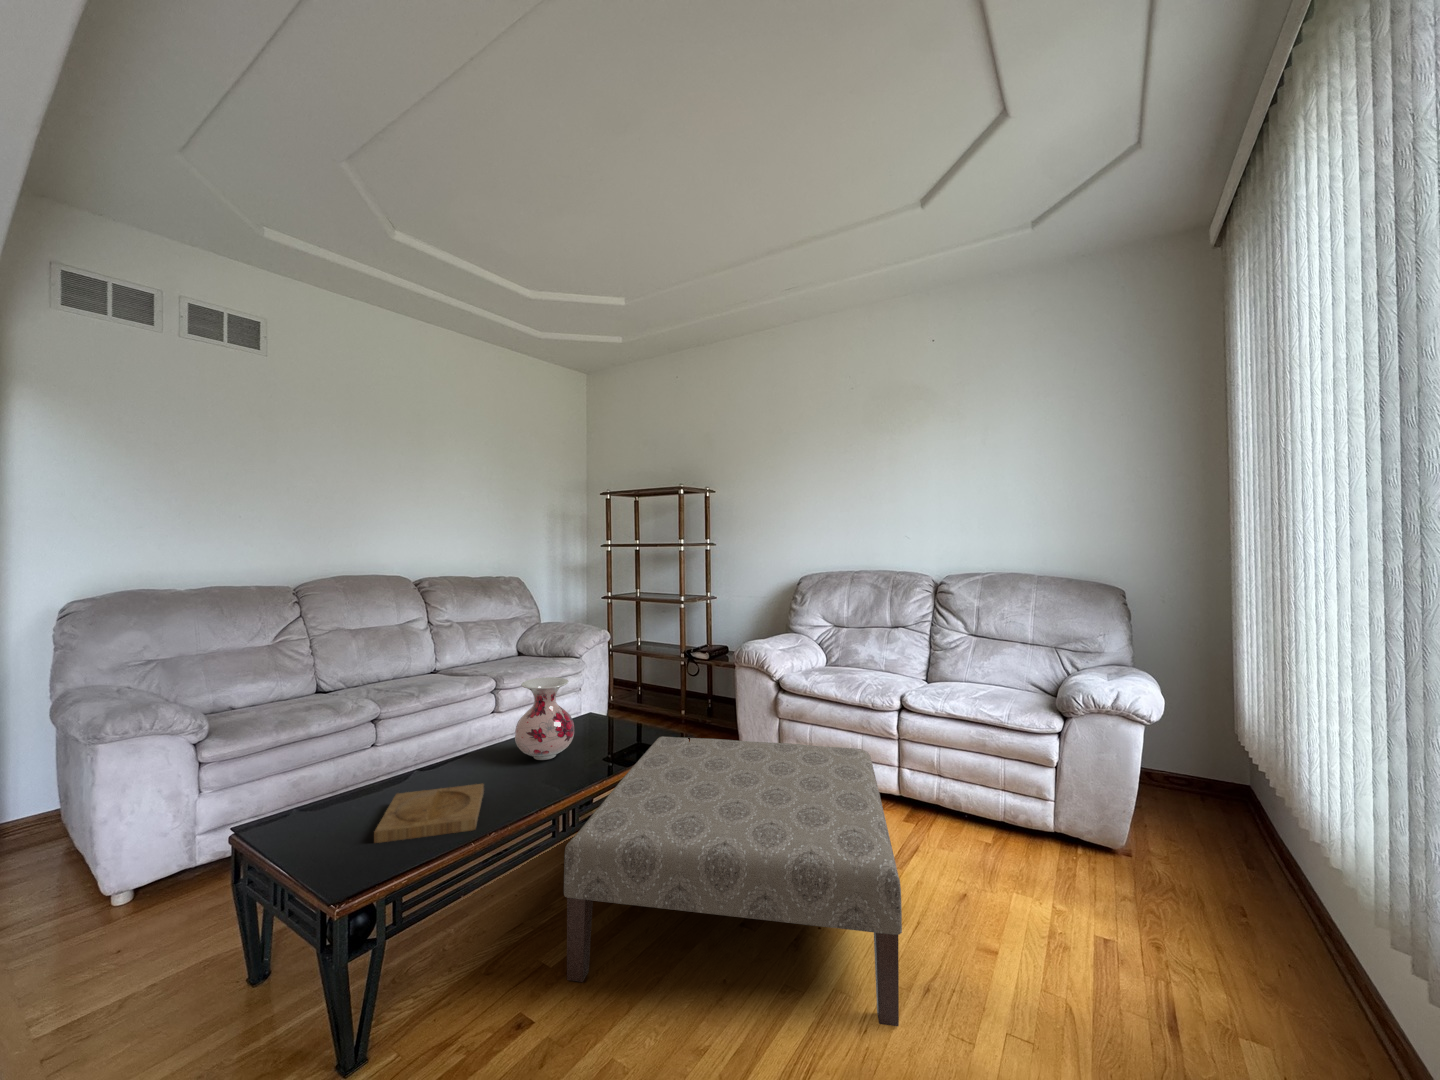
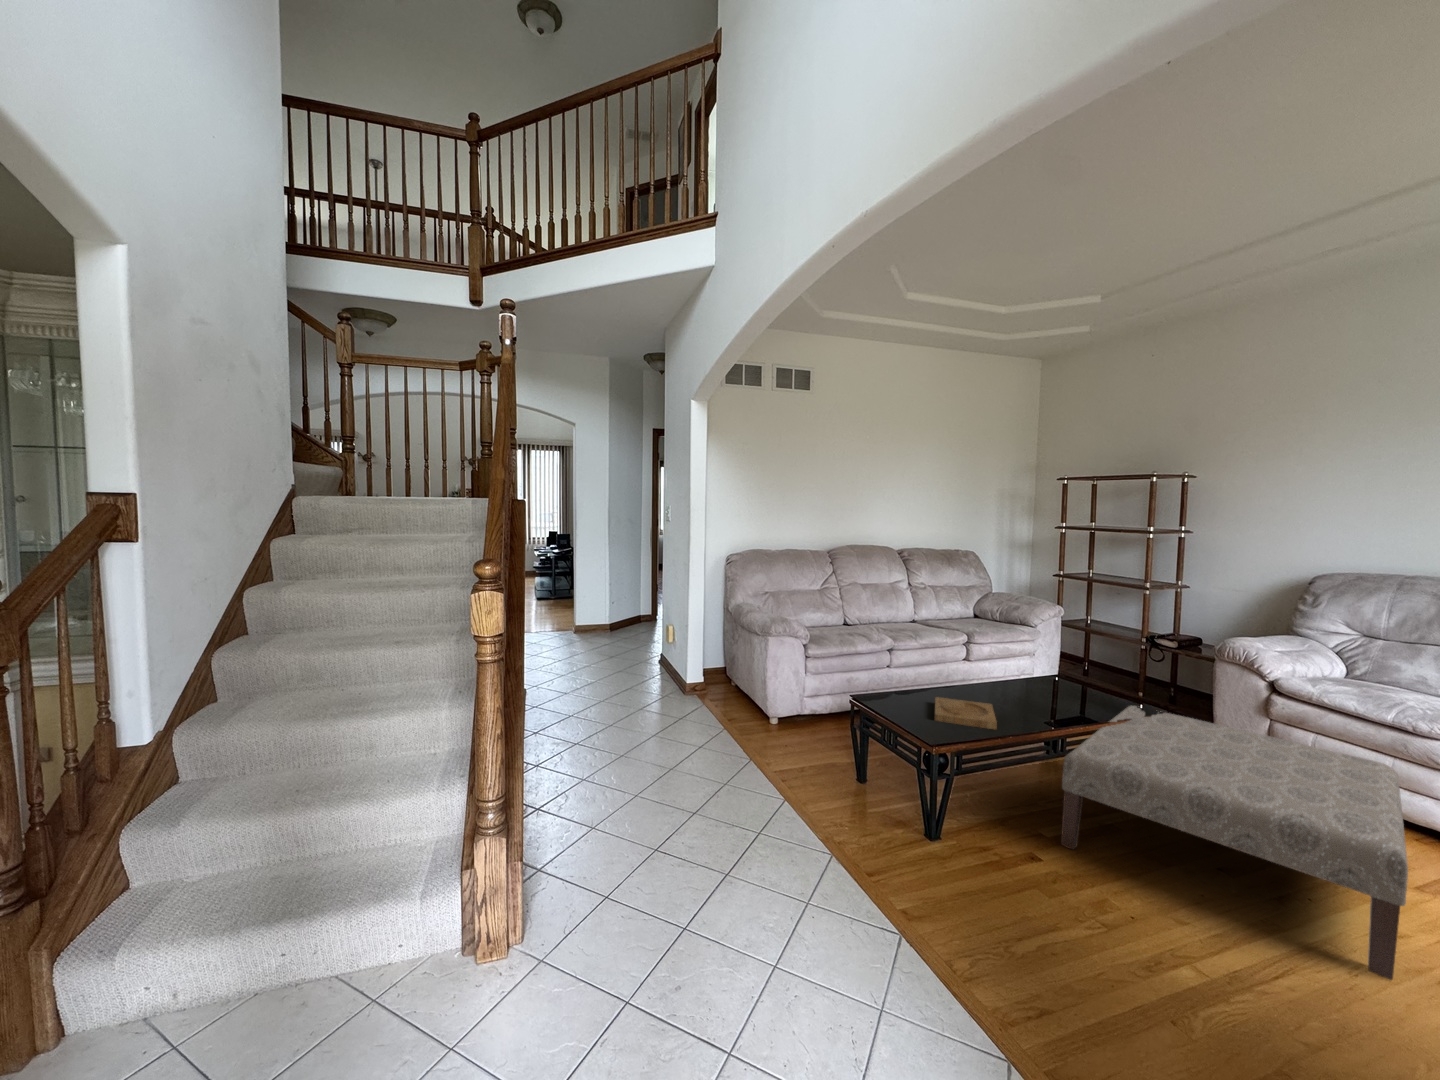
vase: present [515,677,574,760] -> none [1004,639,1053,701]

